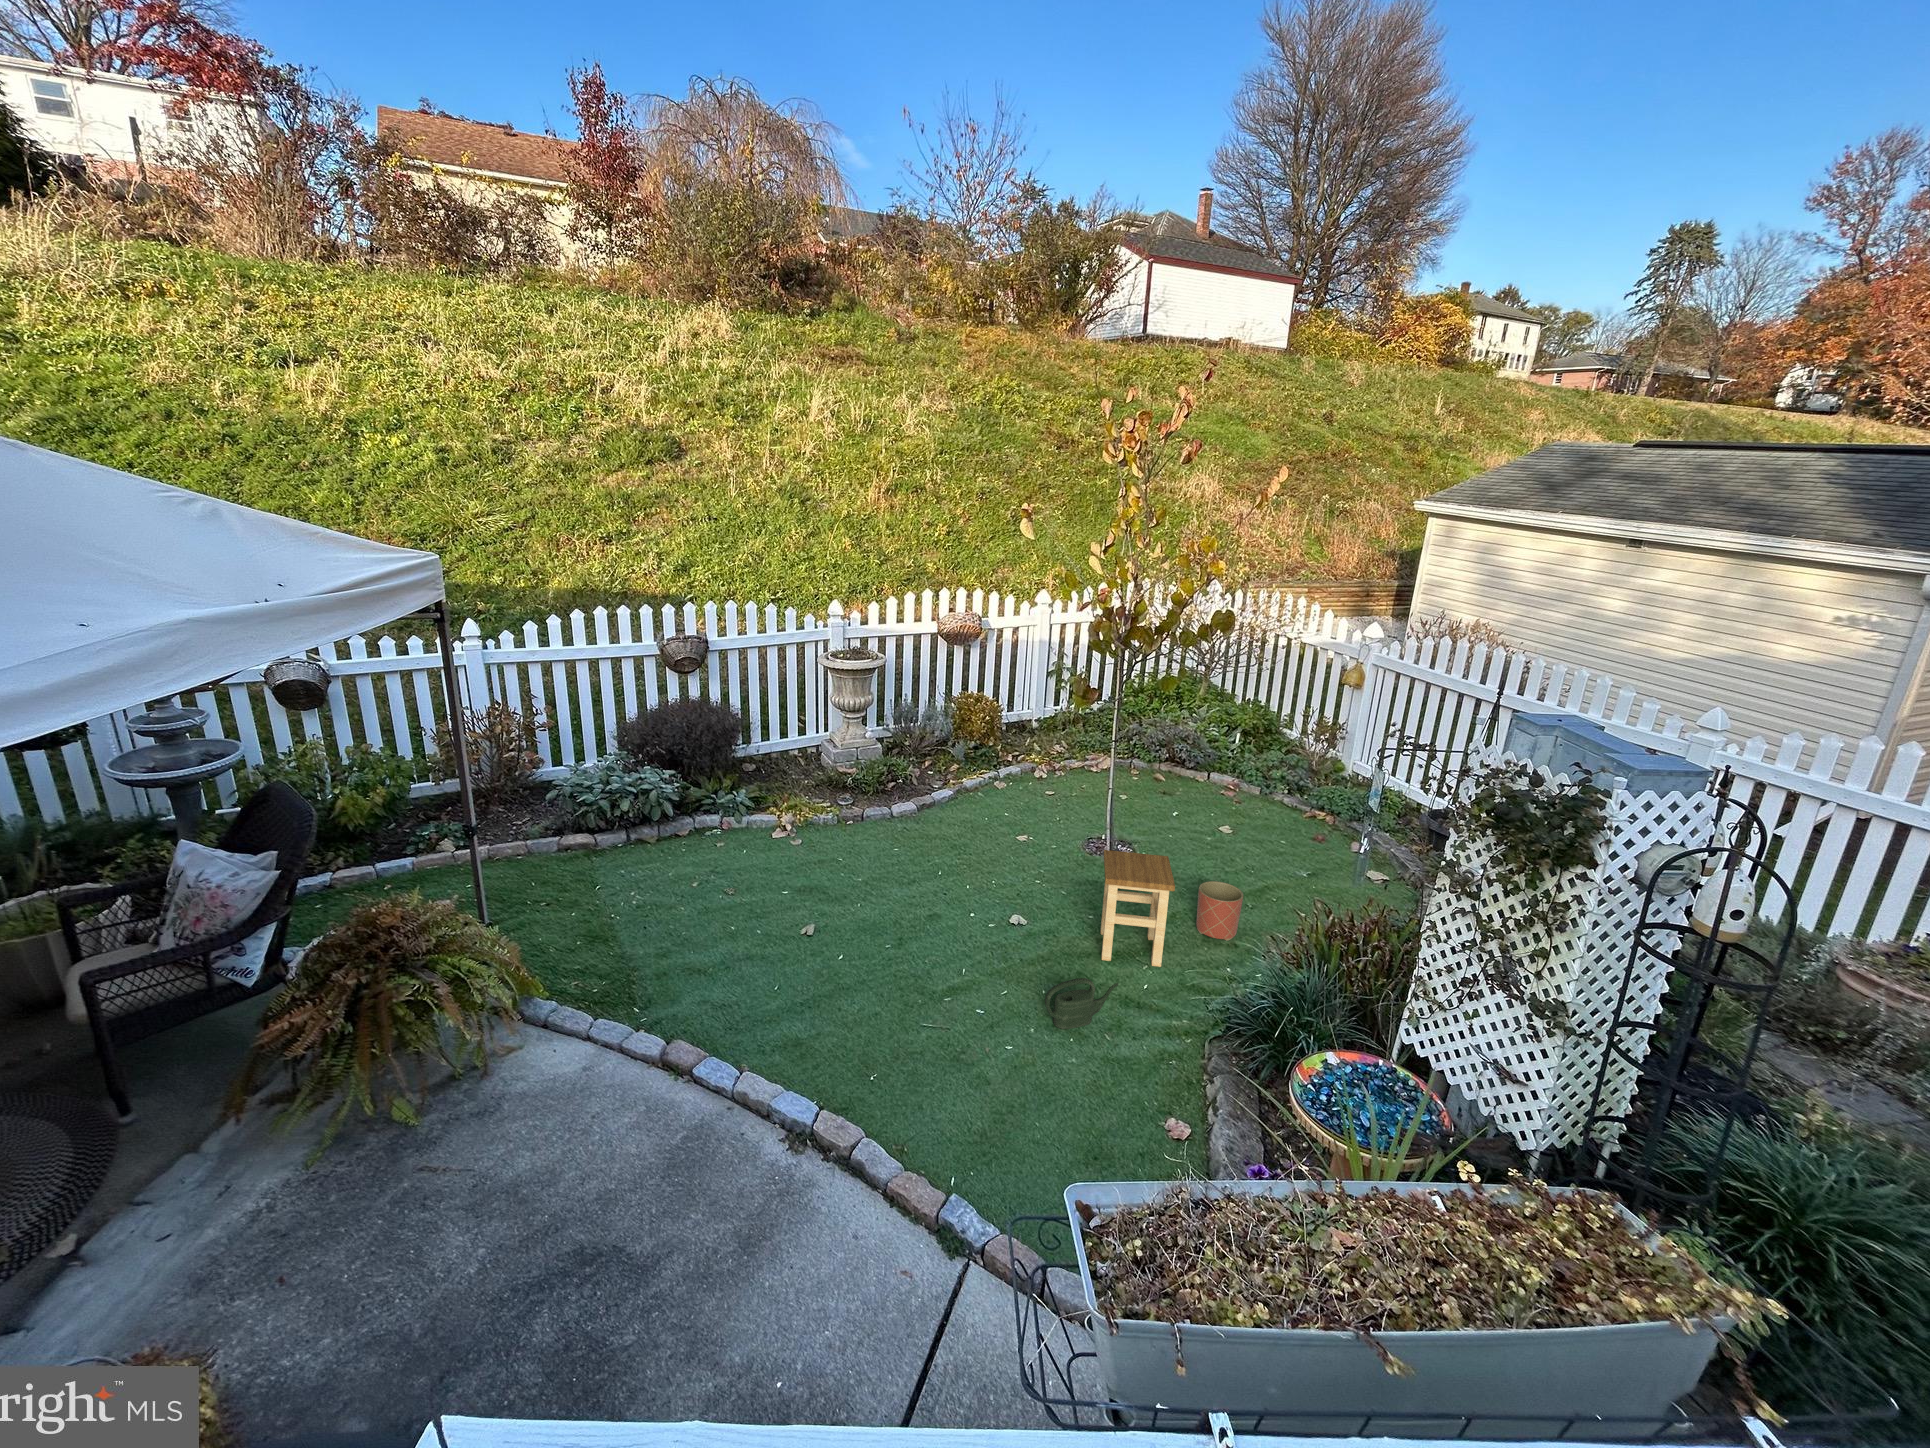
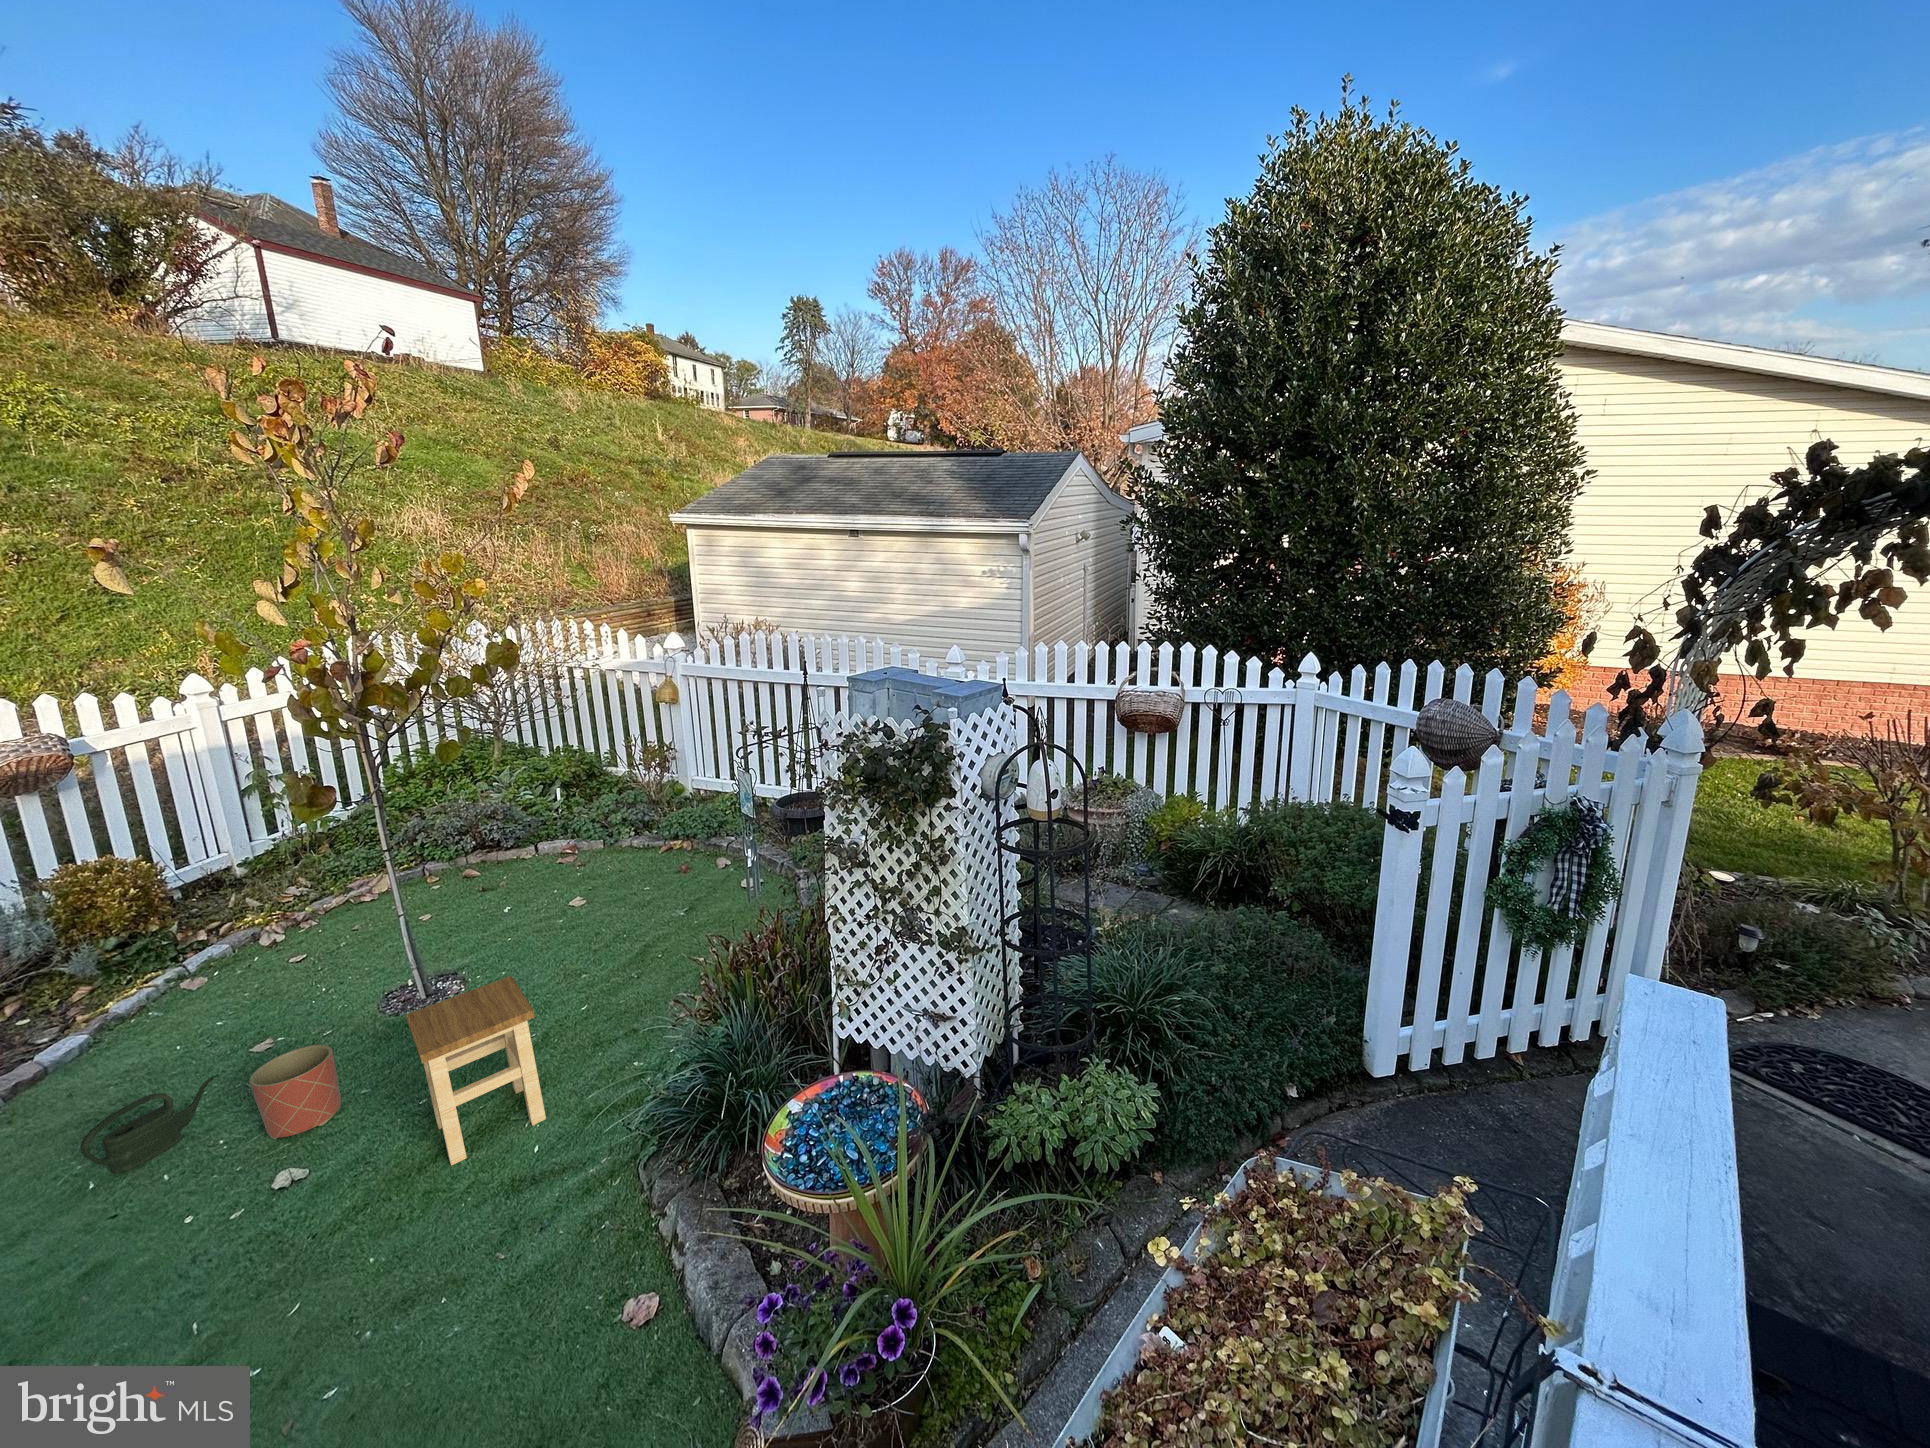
planter: present [1196,881,1243,941] -> present [249,1045,341,1140]
watering can: present [1045,978,1118,1029] -> present [81,1077,214,1173]

